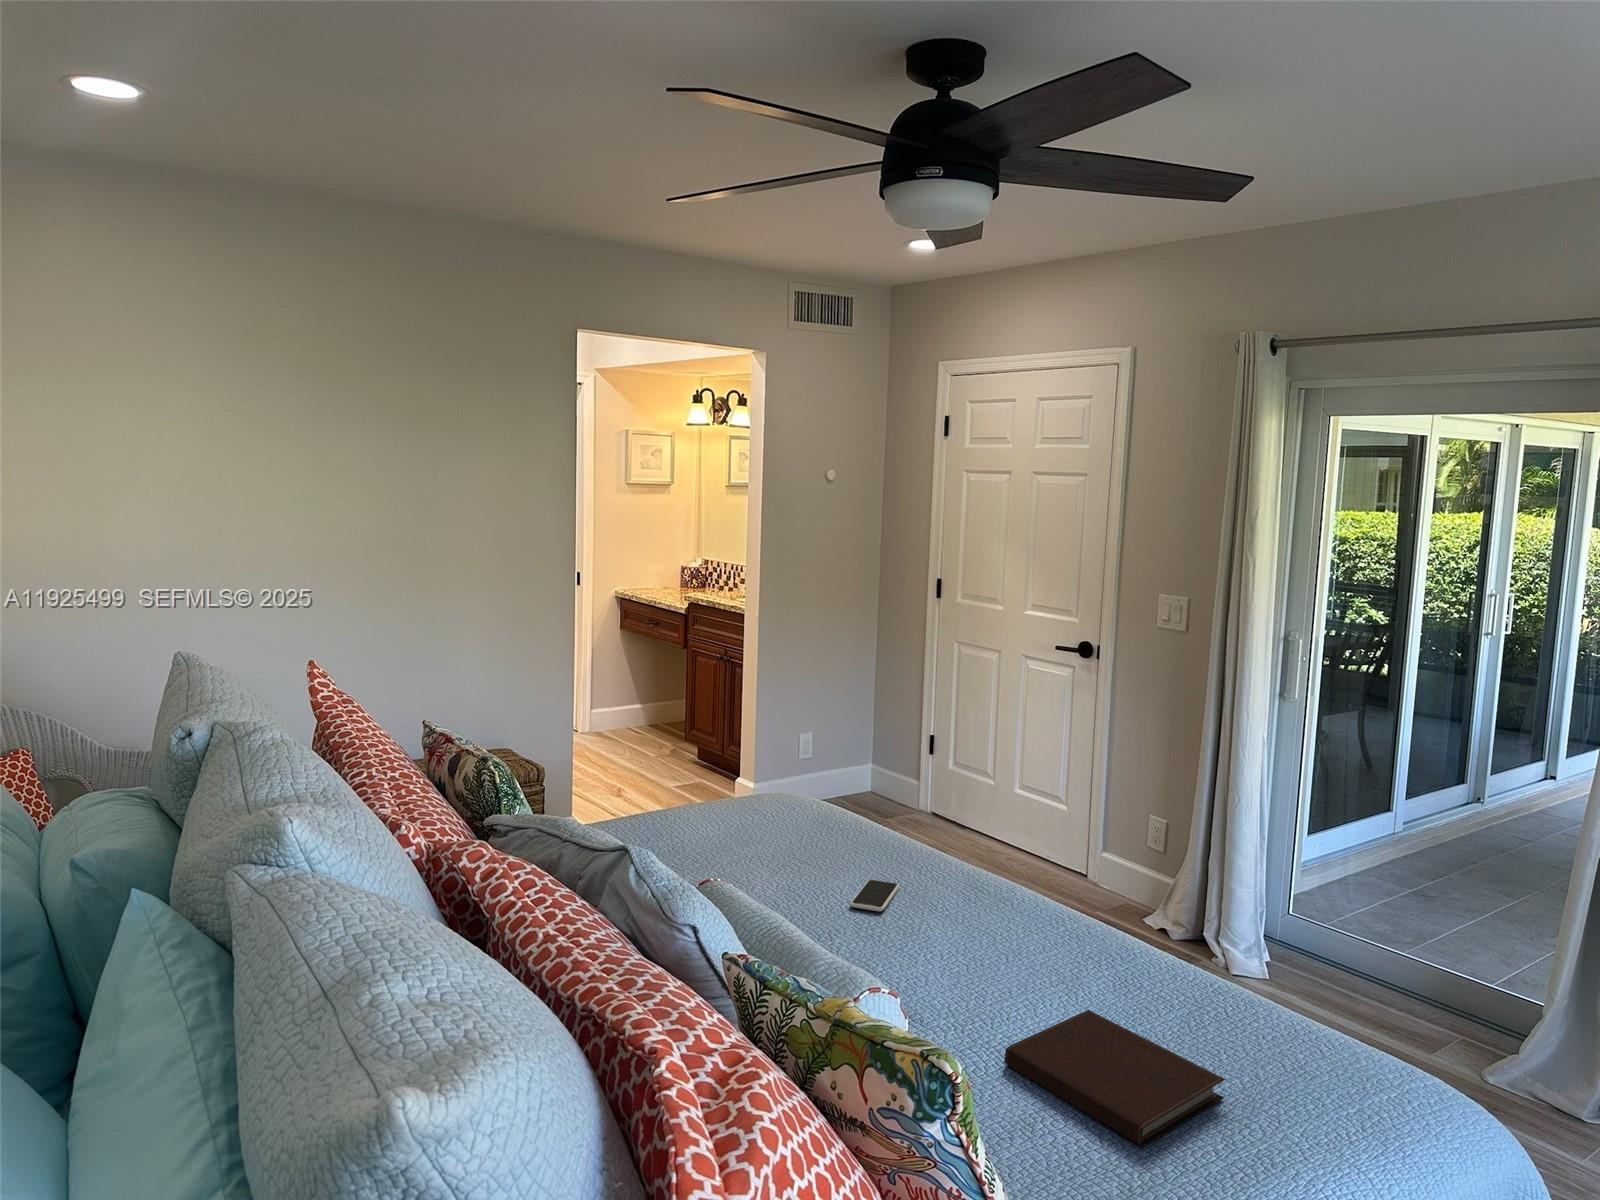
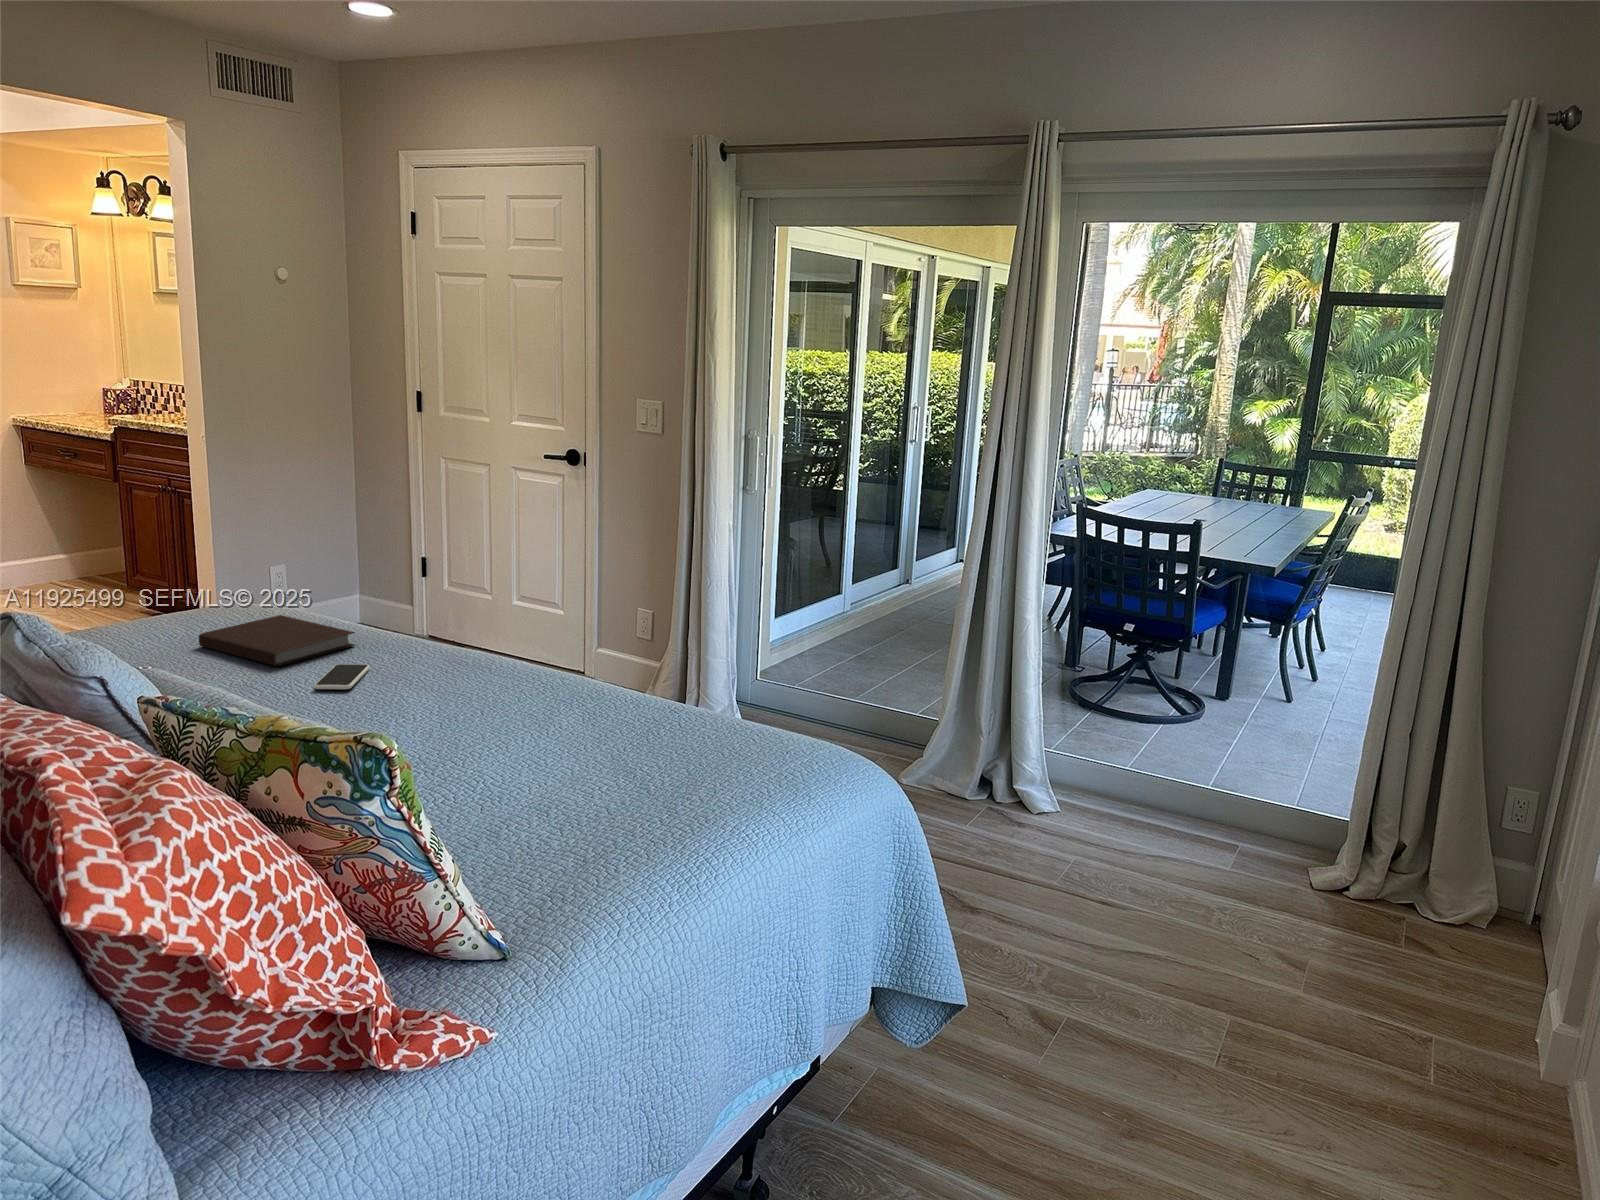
notebook: present [1005,1010,1225,1146] -> present [199,615,355,666]

